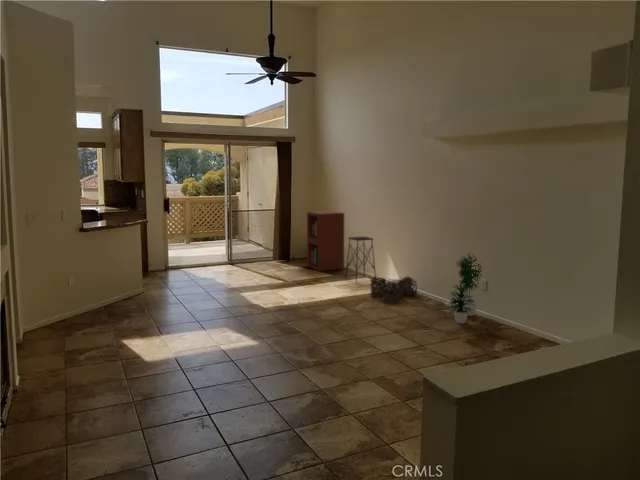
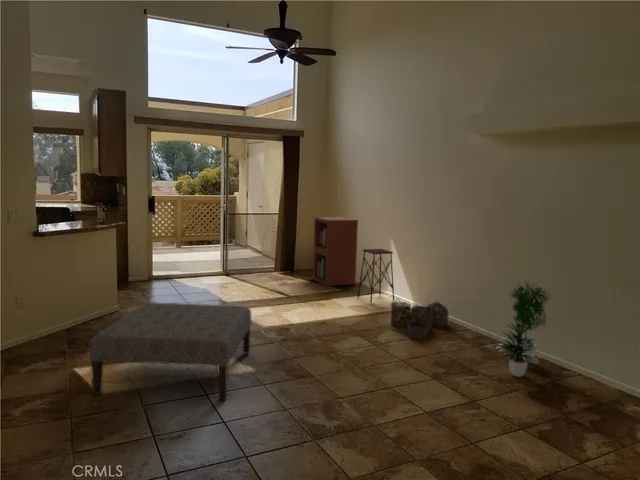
ottoman: none [150,279,260,341] -> present [89,303,251,401]

